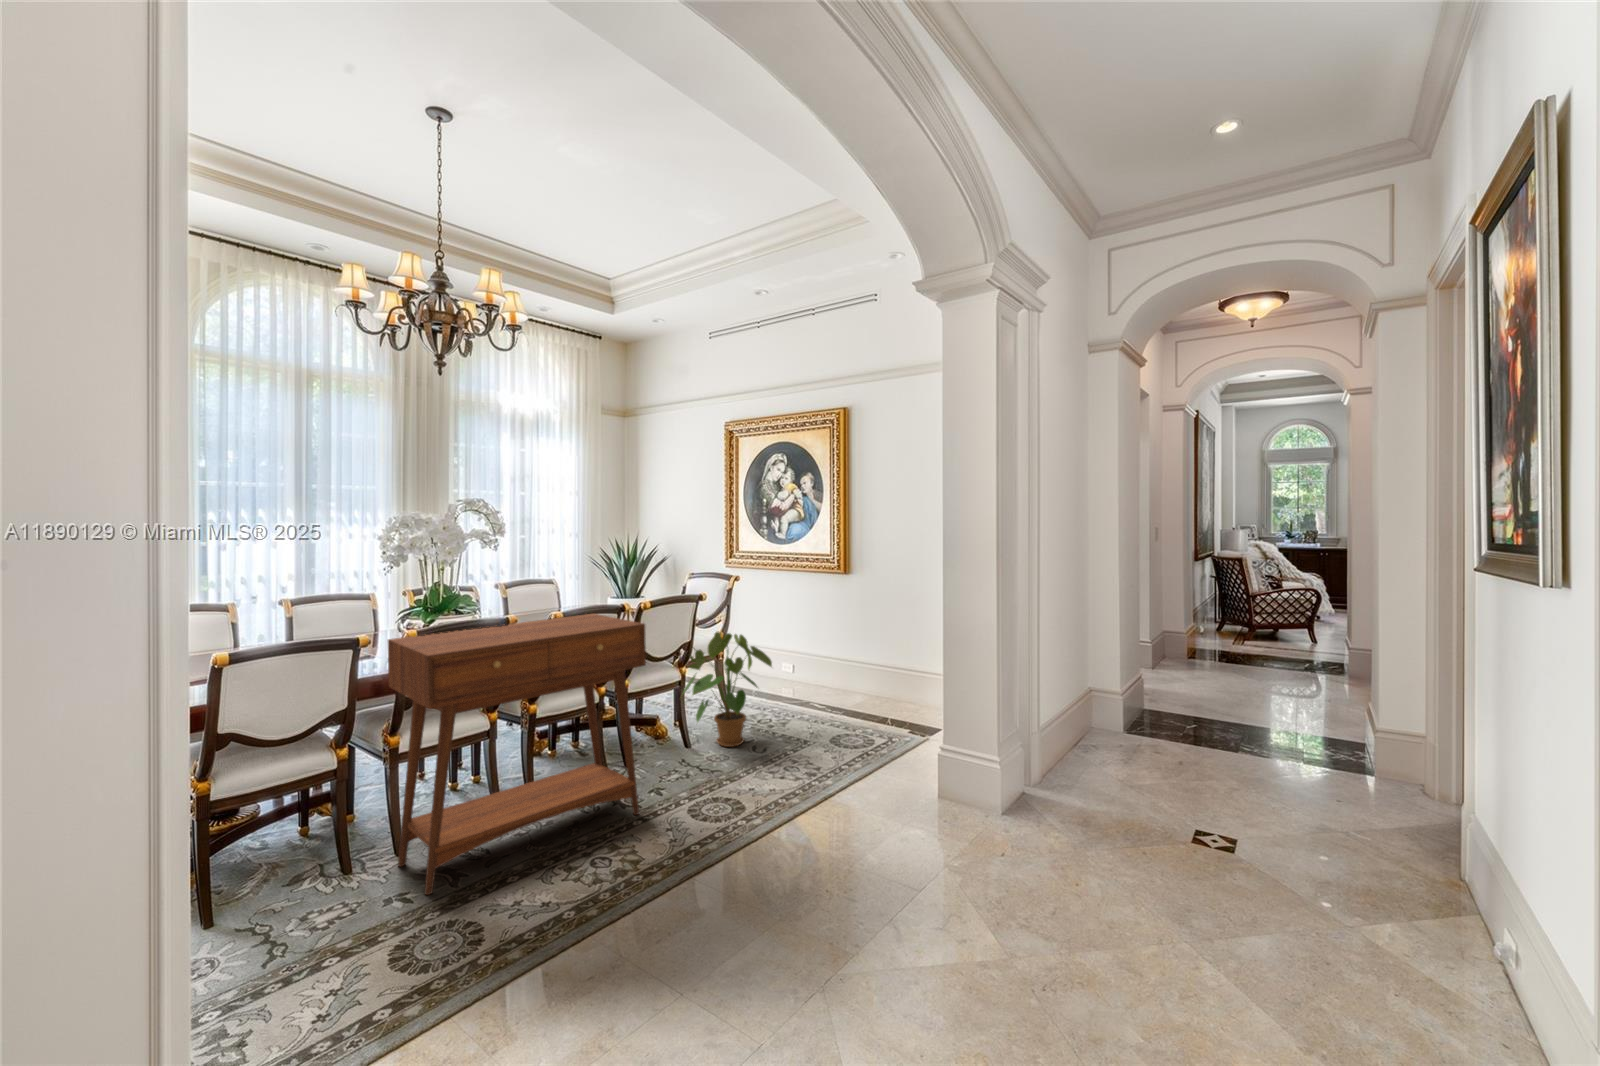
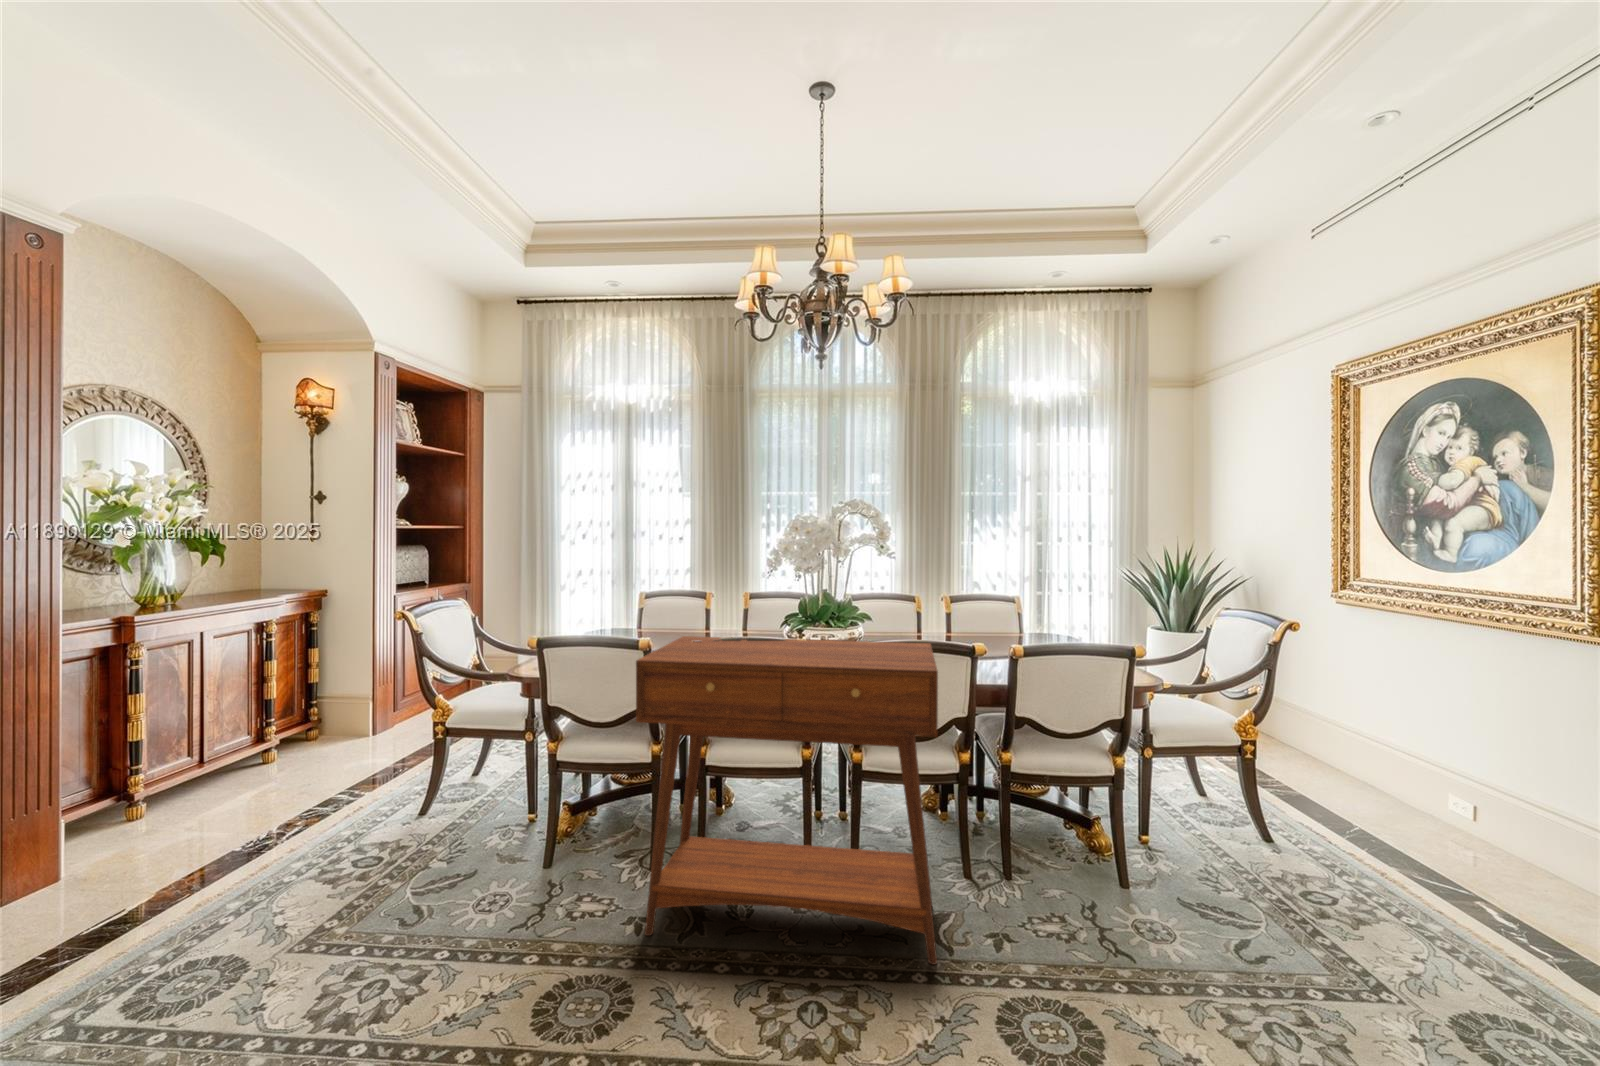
house plant: present [683,632,772,747] -> none [1114,700,1333,923]

